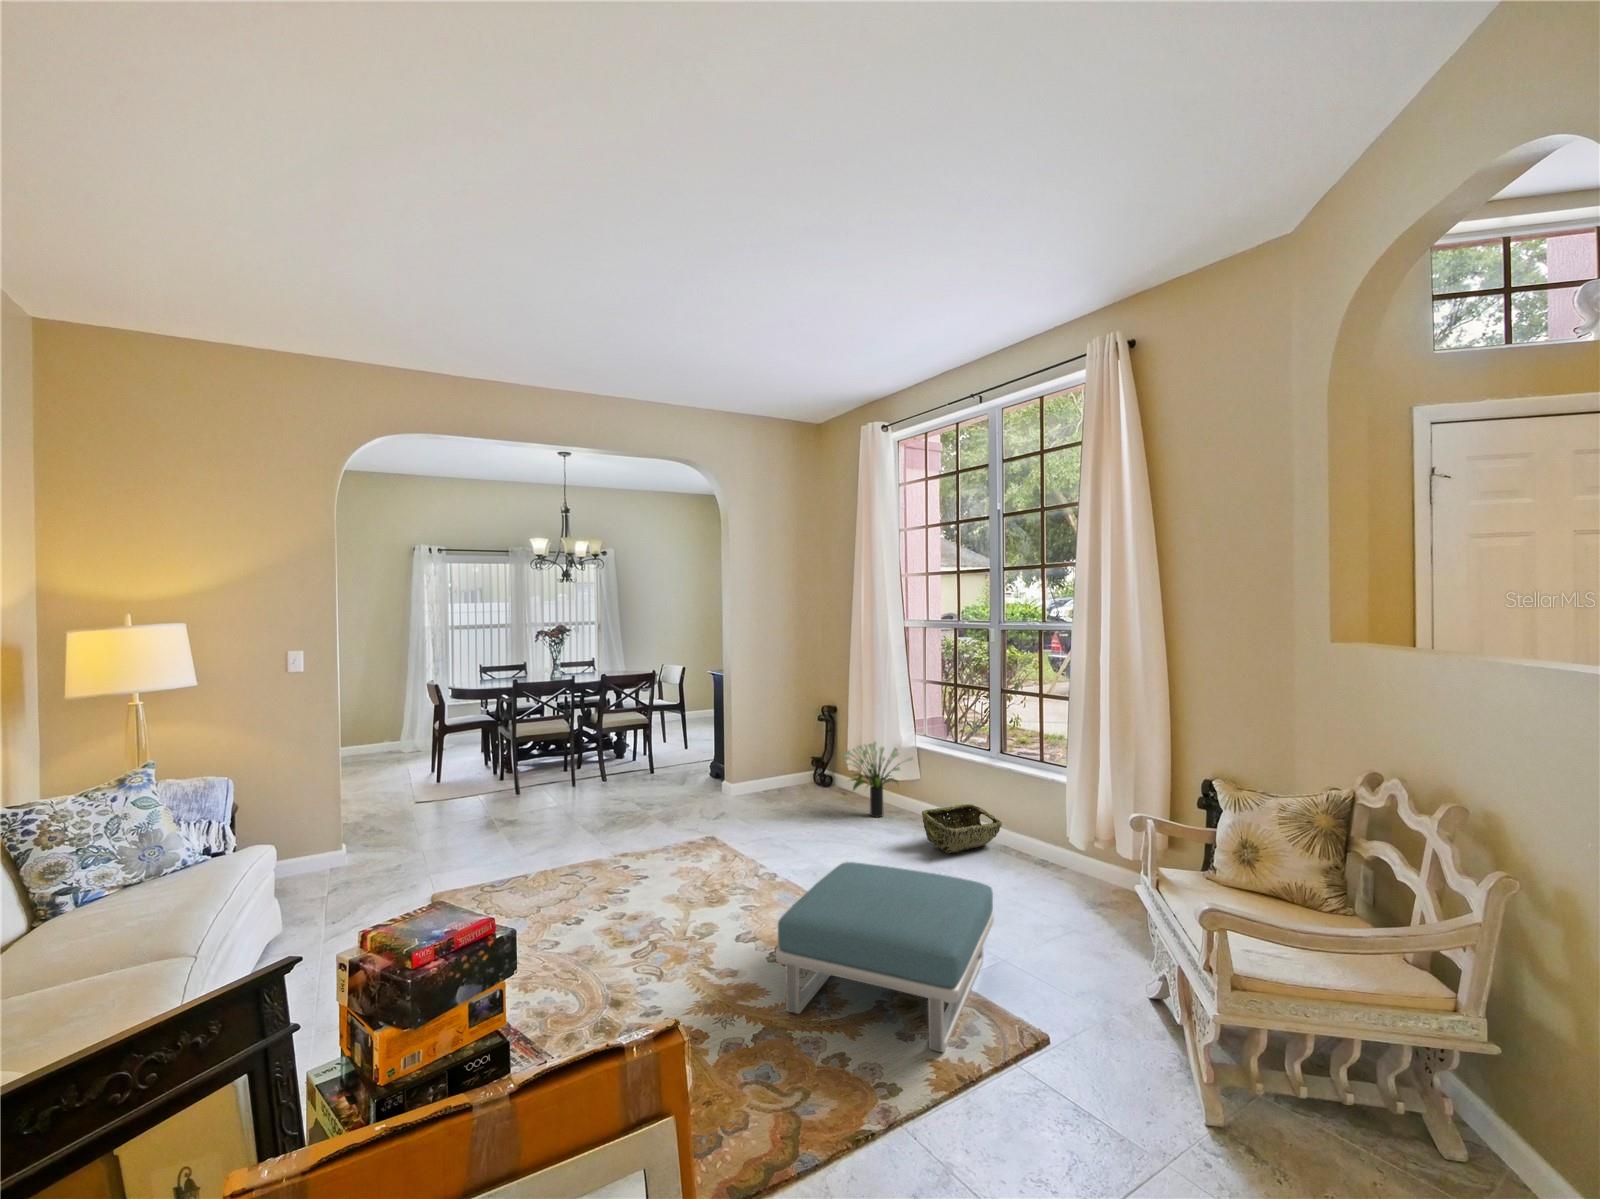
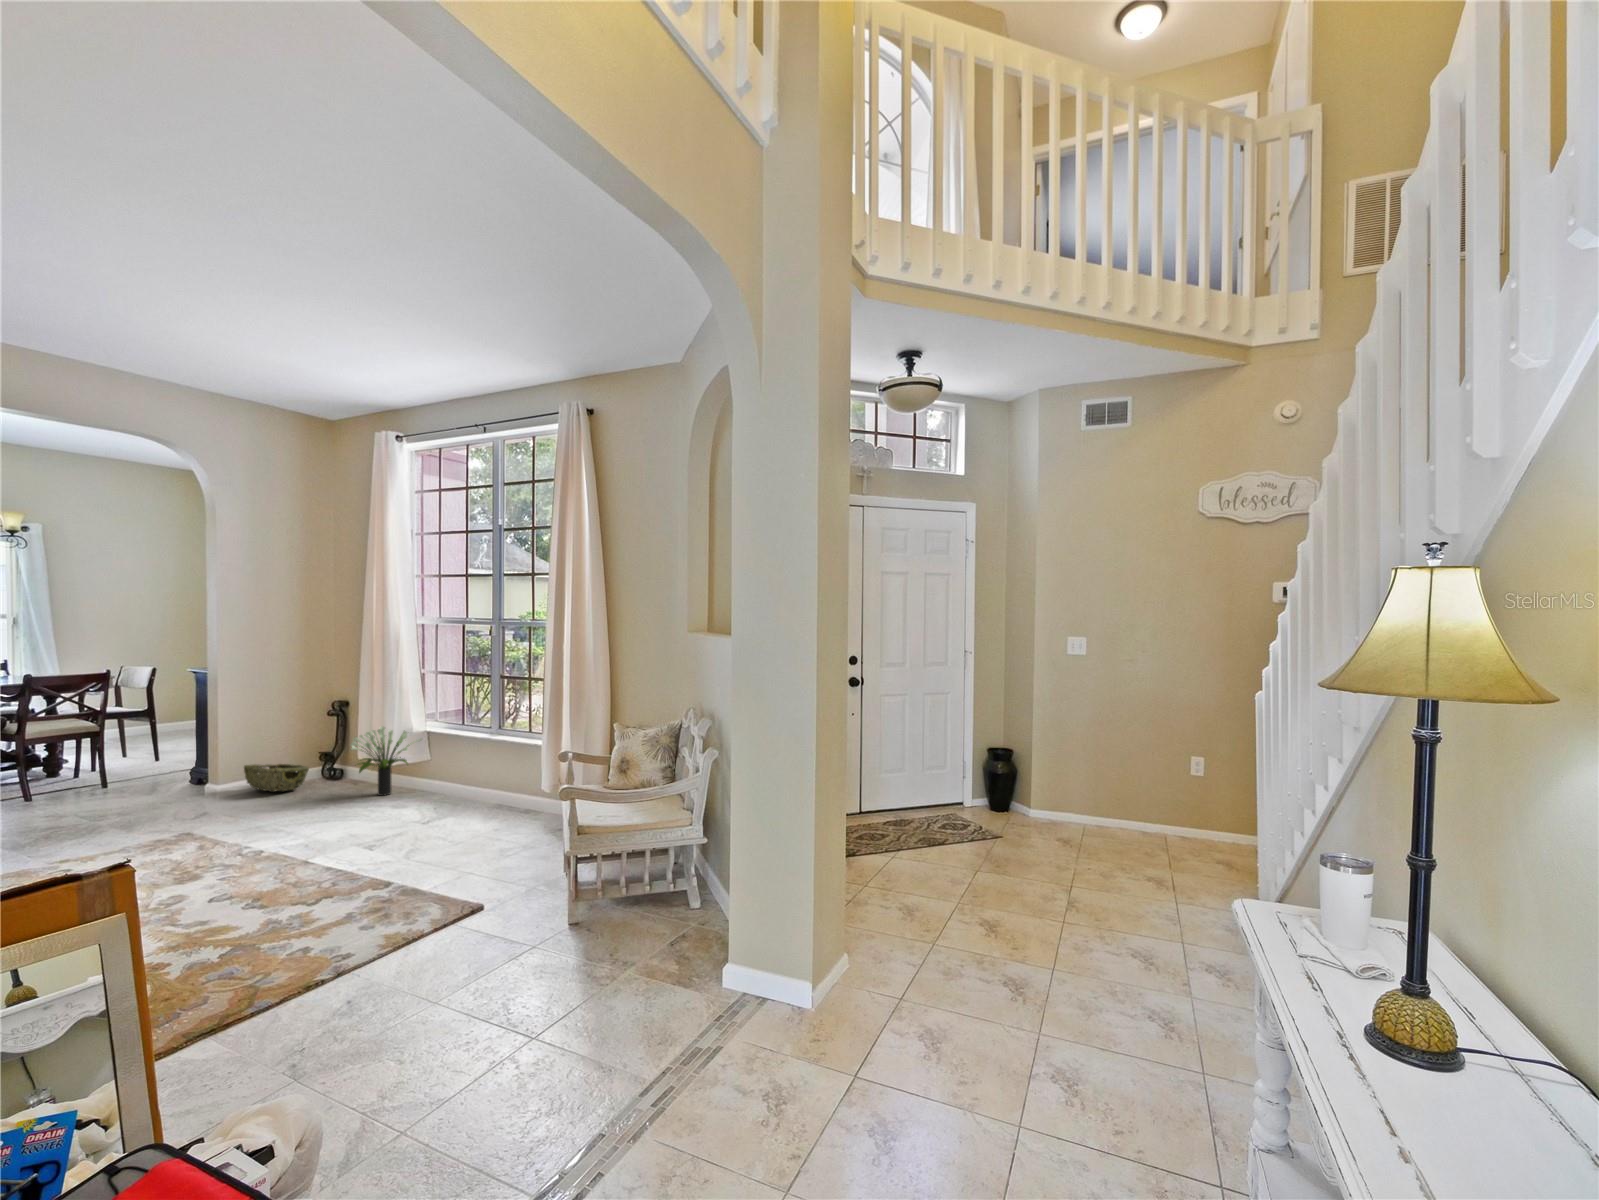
woven basket: present [922,804,1002,853] -> present [244,764,309,791]
footstool: present [776,862,994,1052] -> none [248,815,456,936]

